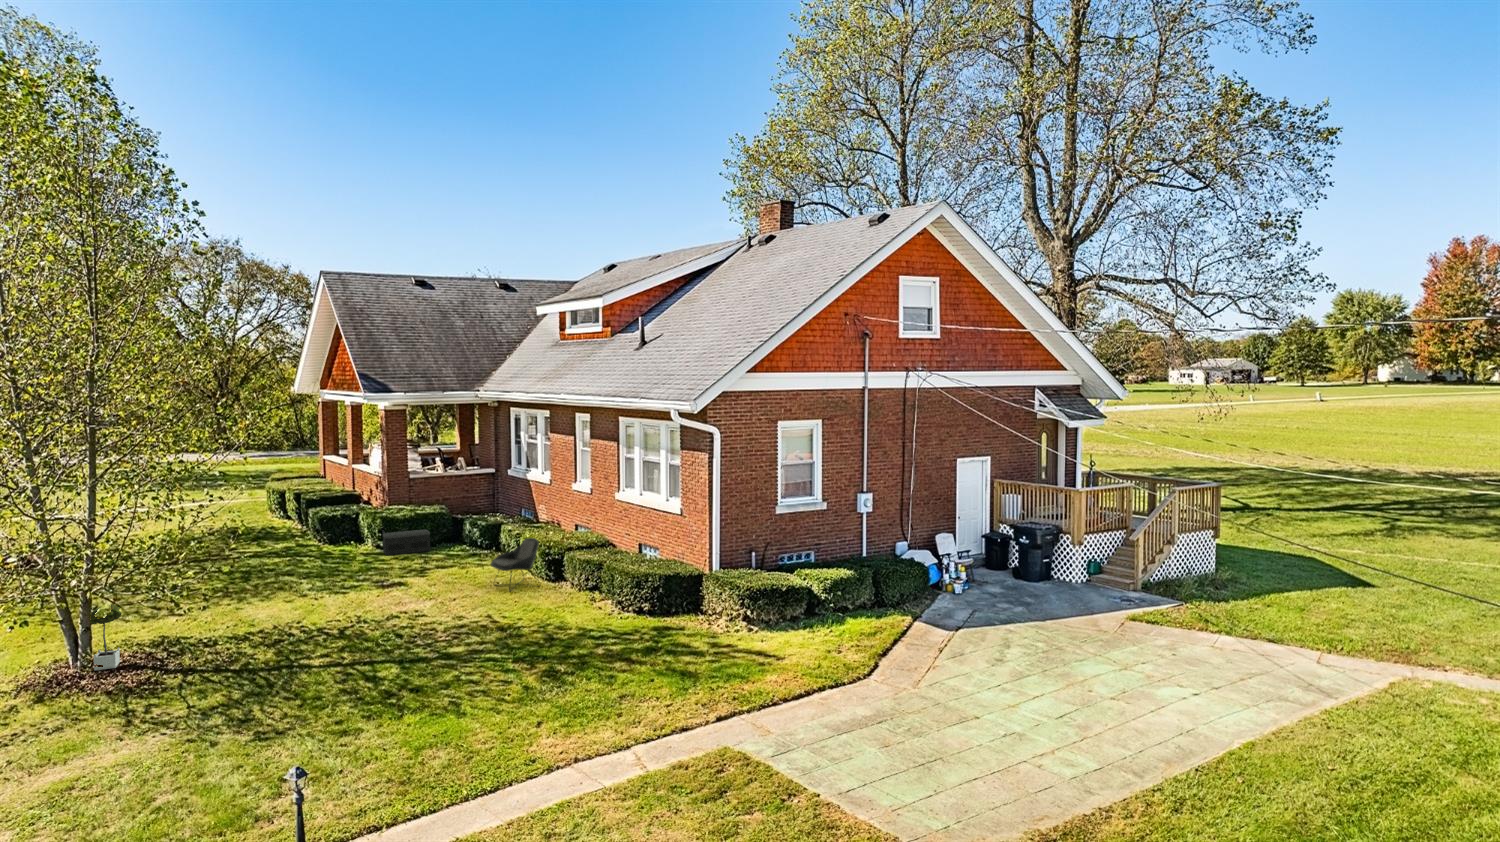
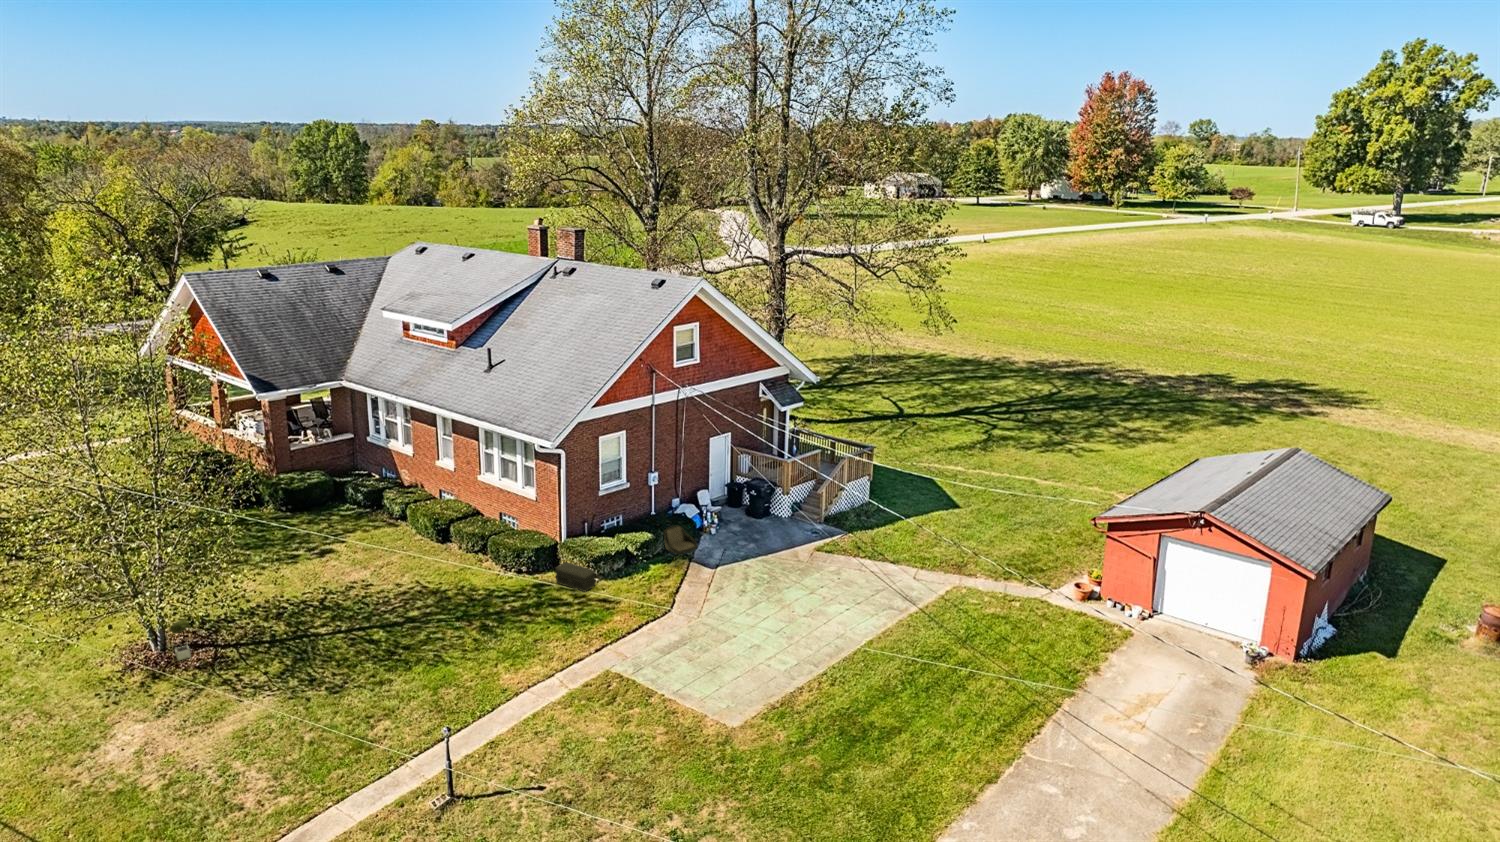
storage bench: present [383,529,430,556] -> present [556,562,596,592]
lounge chair: present [491,538,539,591] -> present [664,526,697,554]

